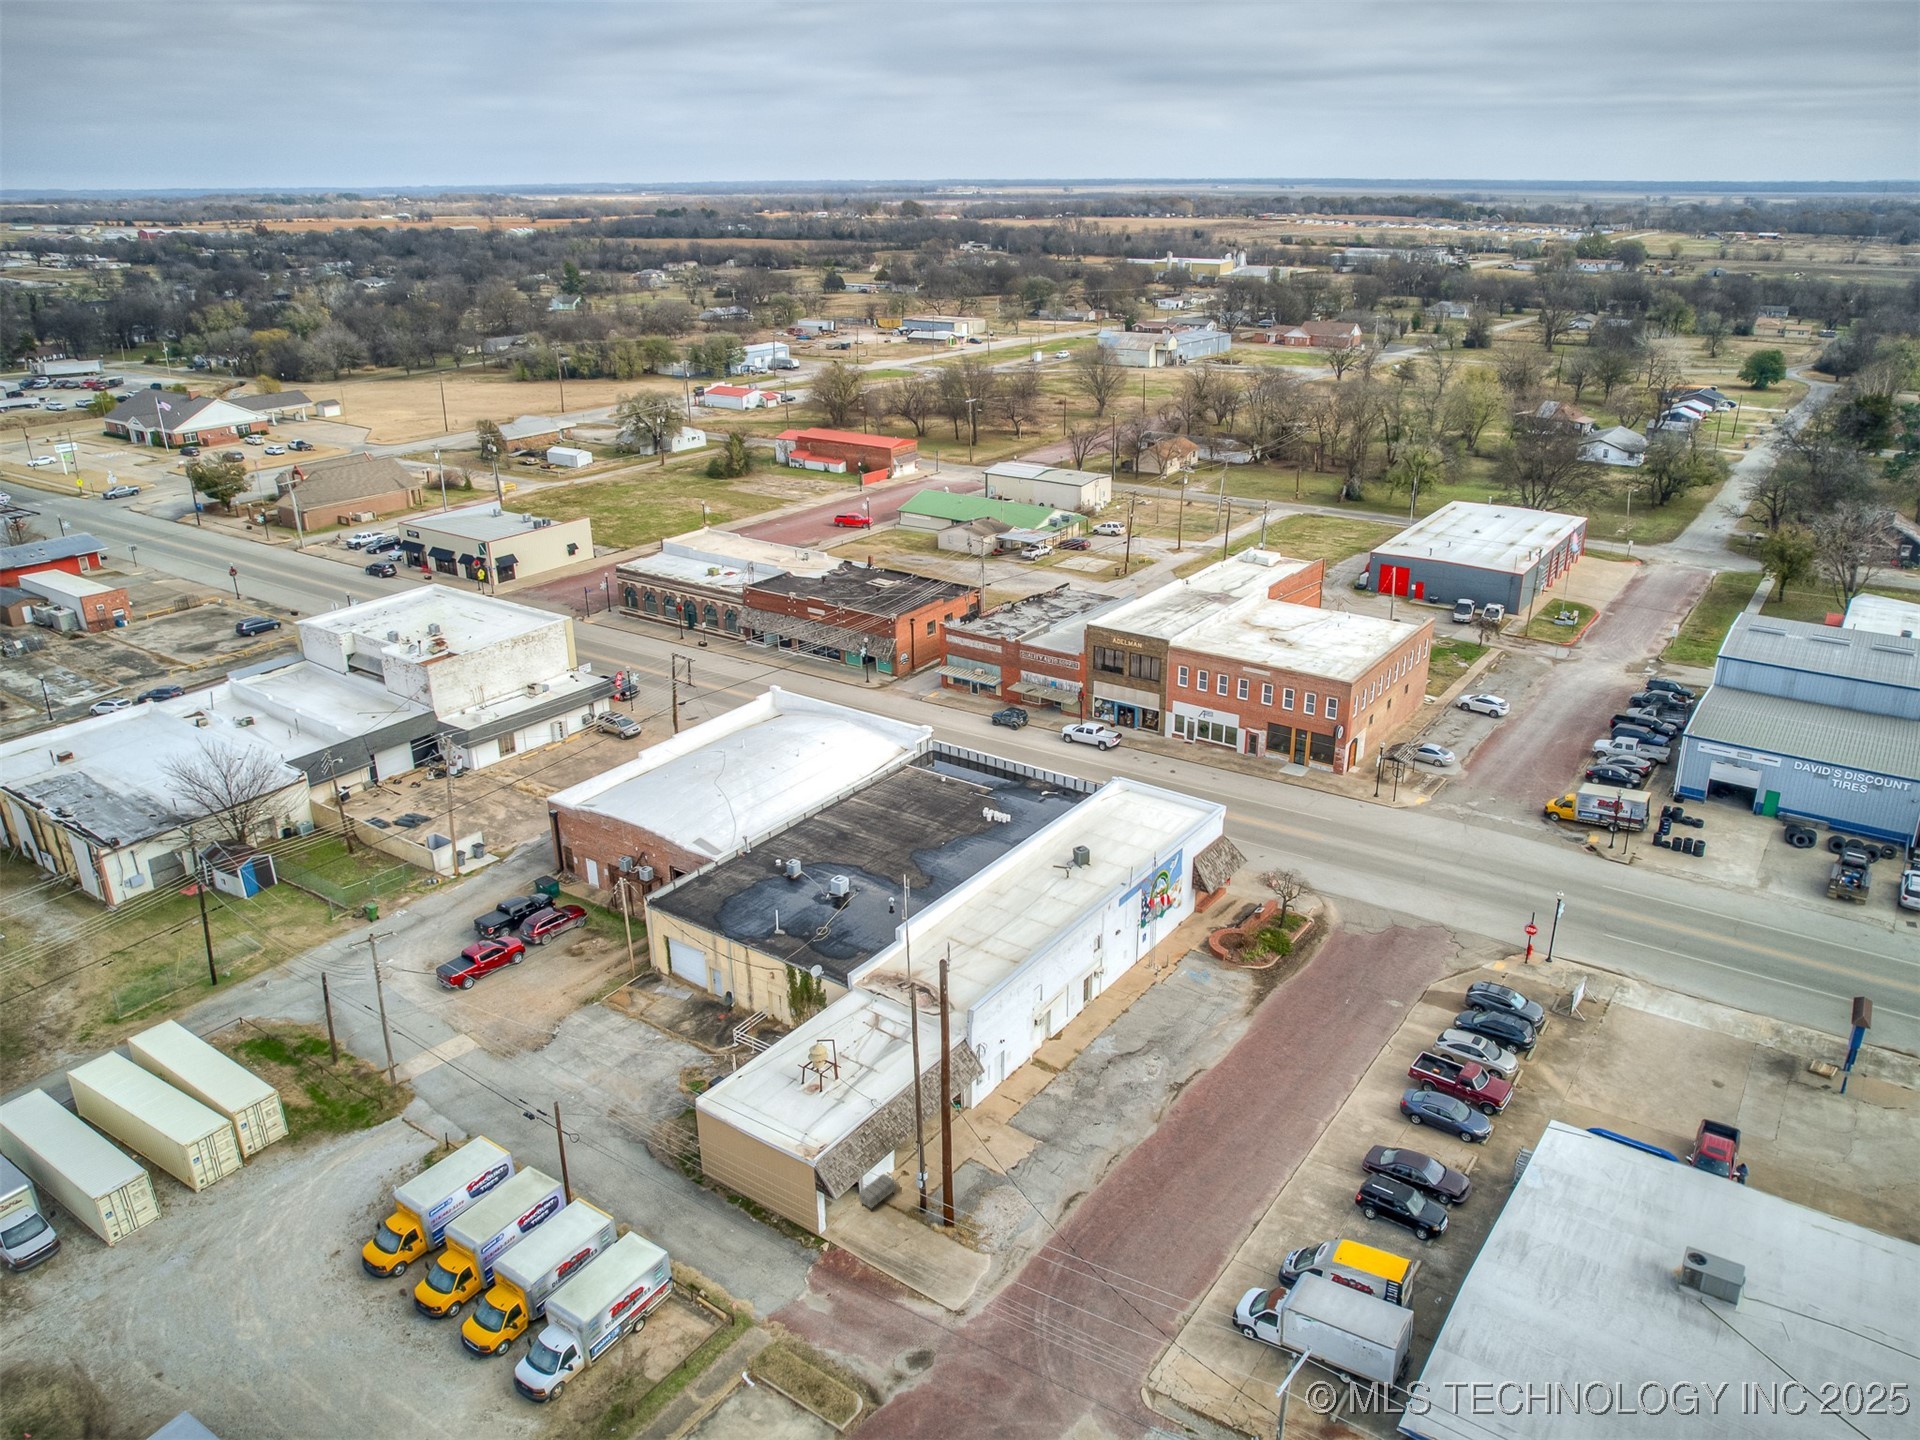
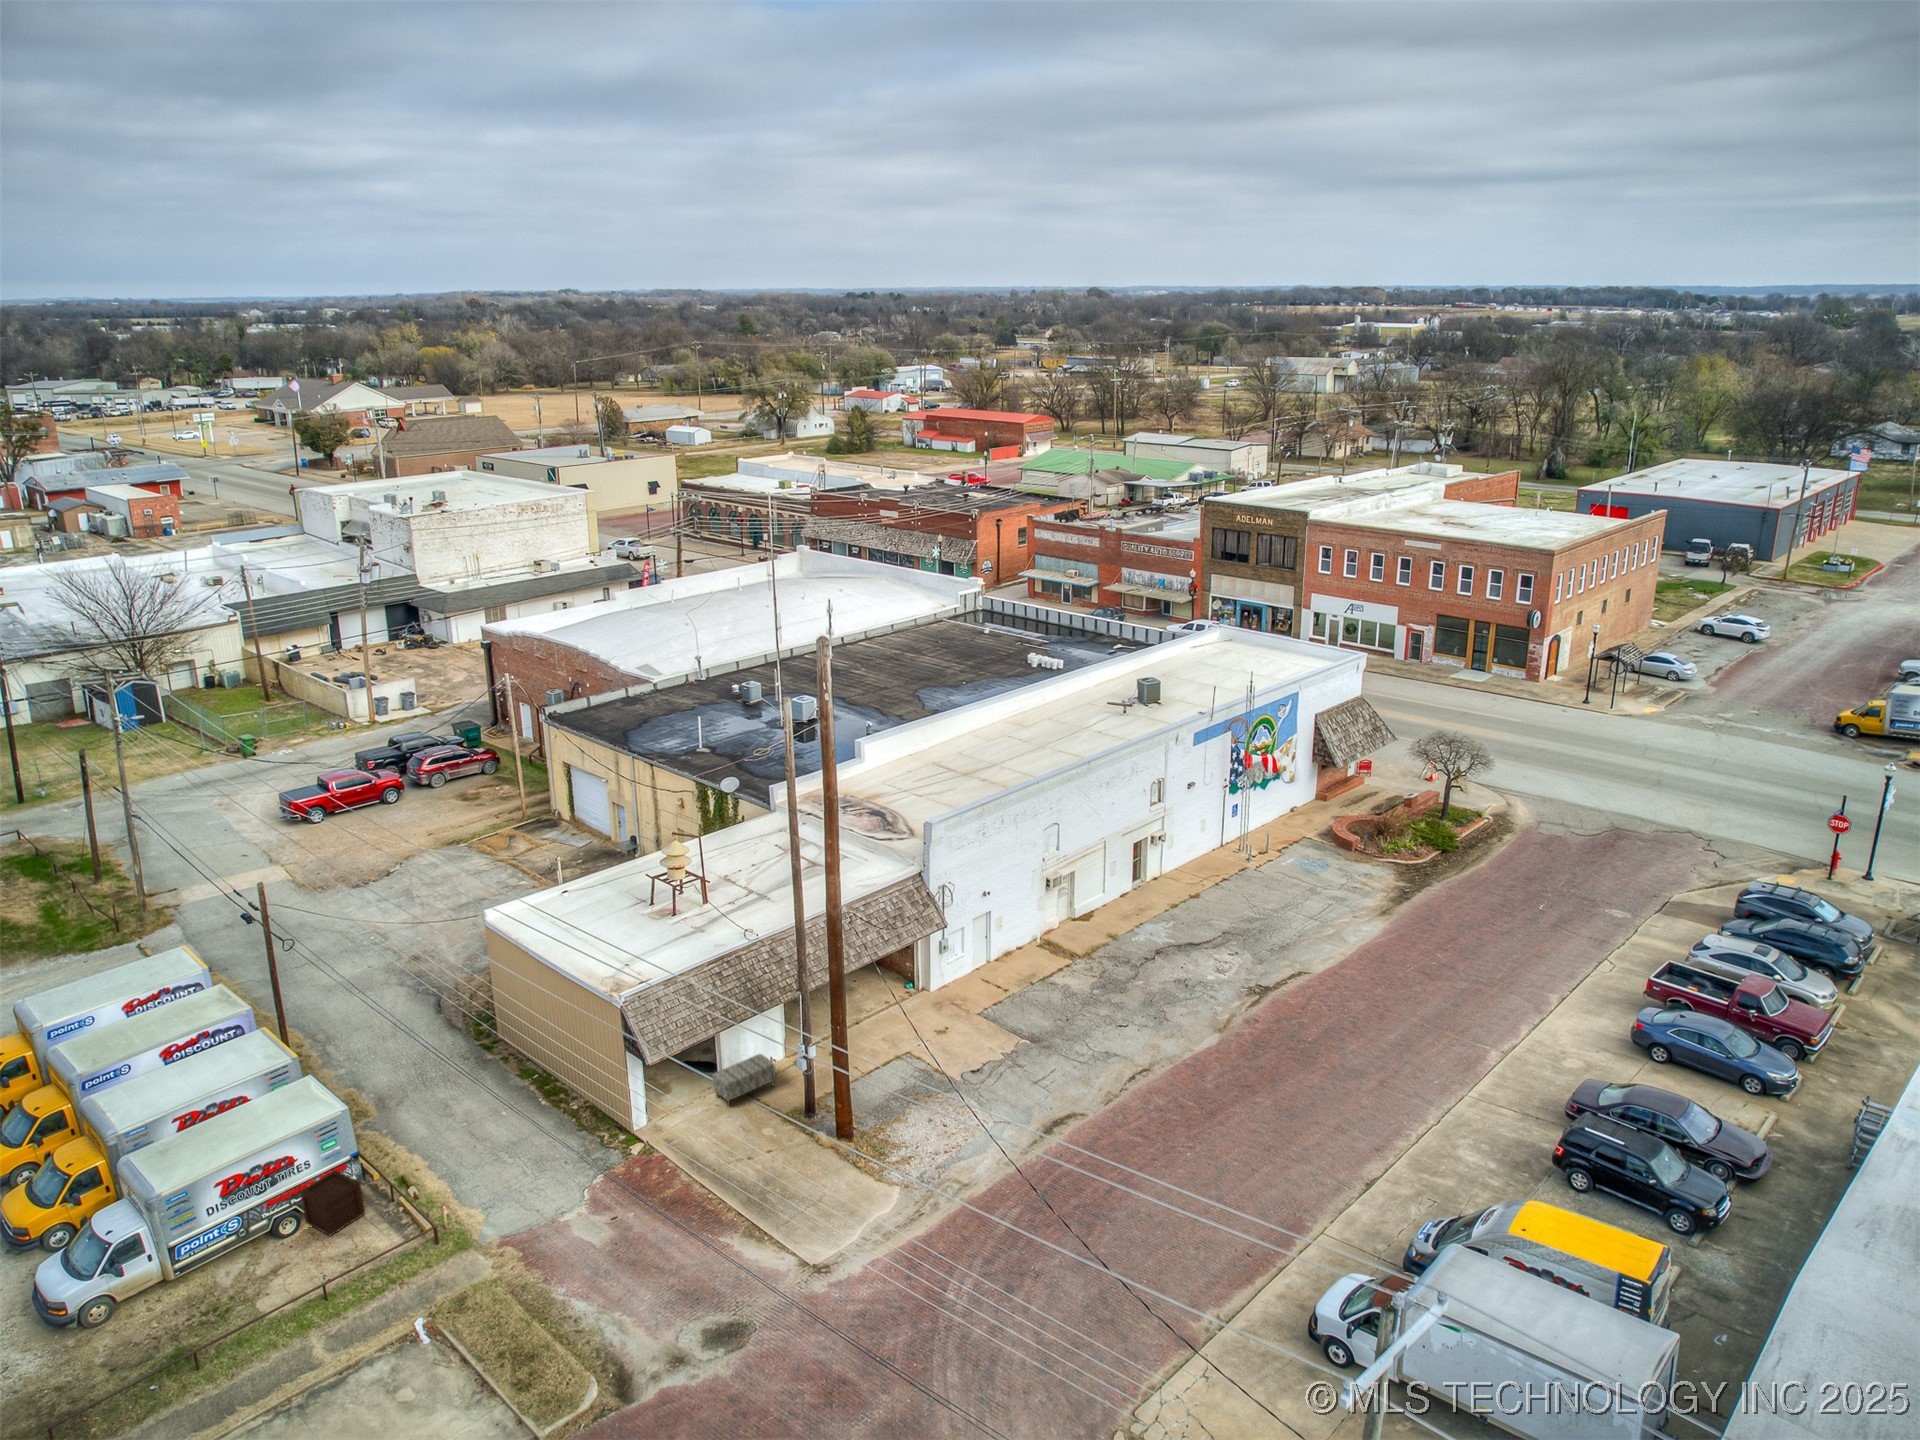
wooden crate: none [645,1286,681,1327] -> present [300,1170,365,1236]

